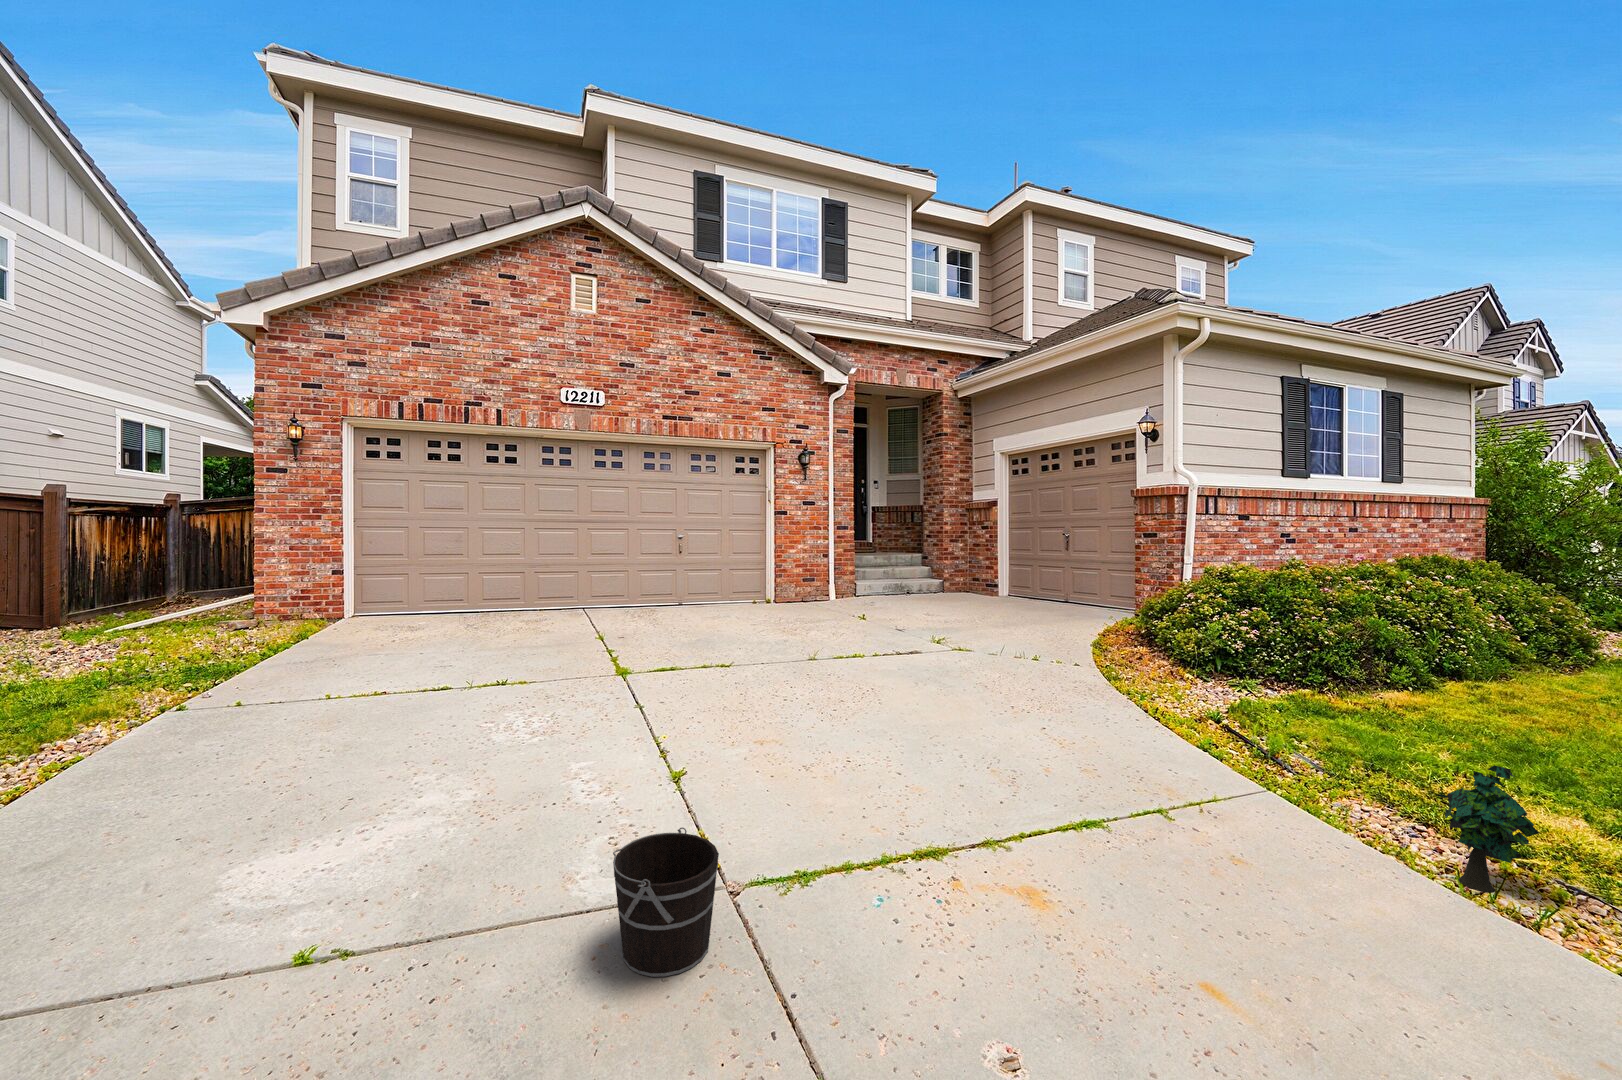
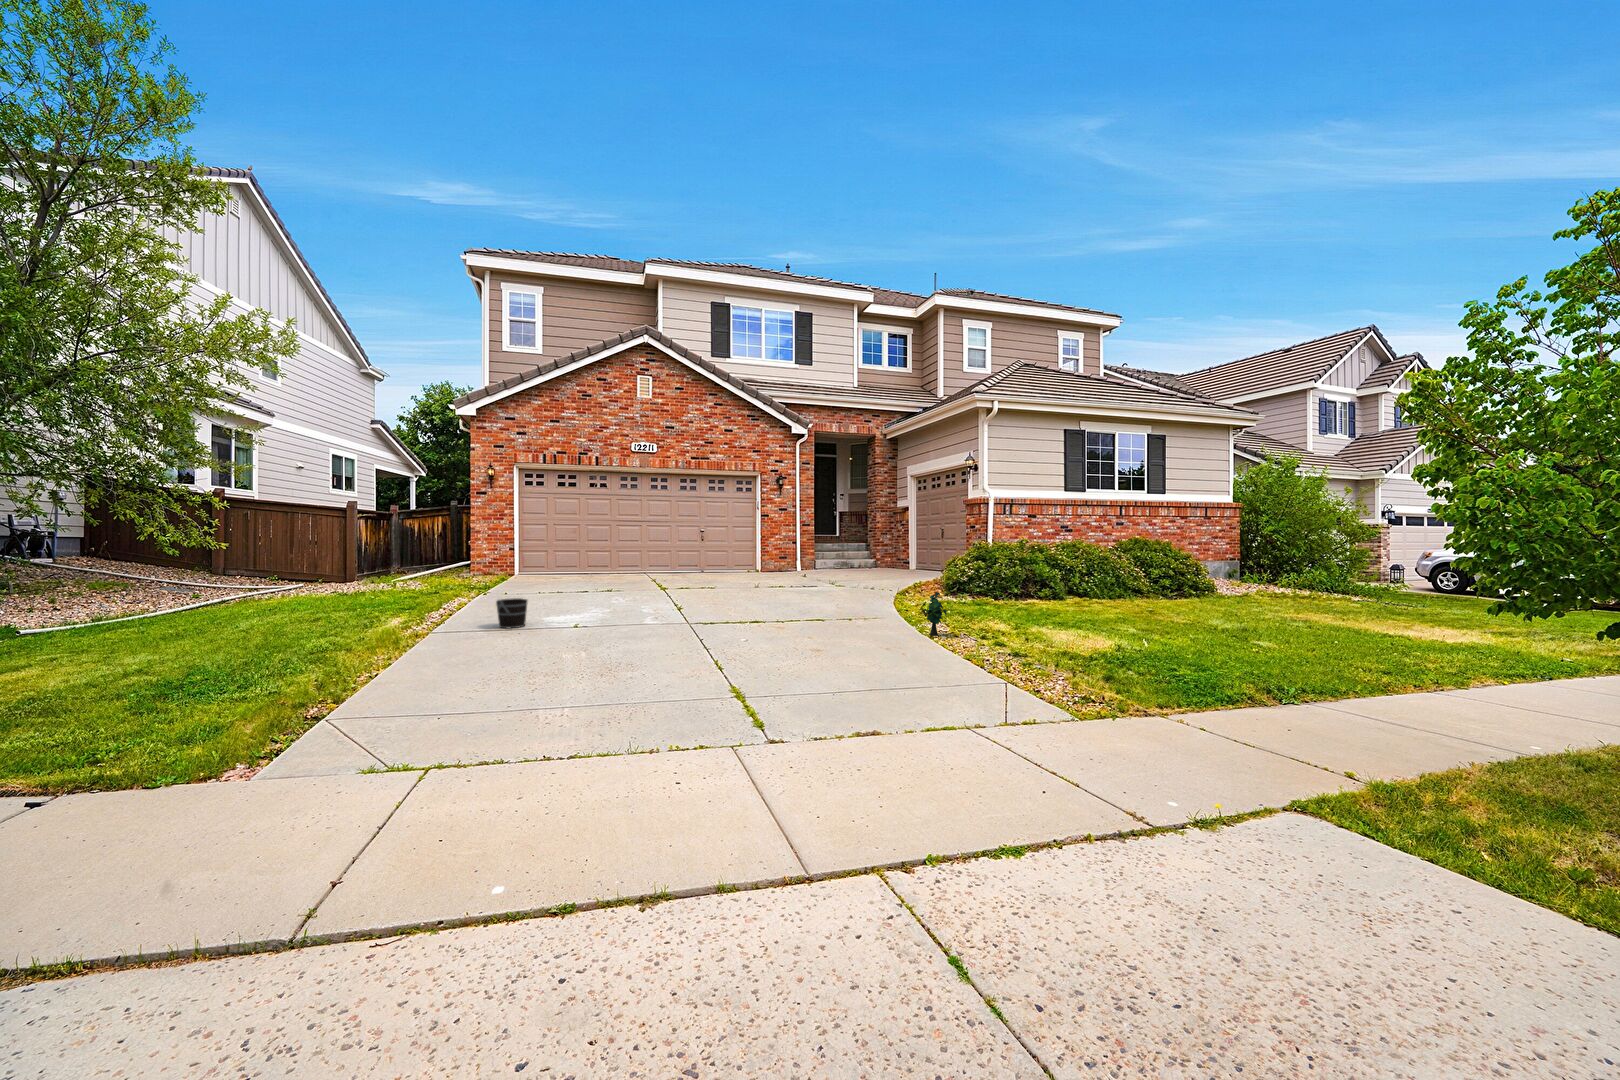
bucket: present [613,827,719,977] -> present [496,598,527,628]

